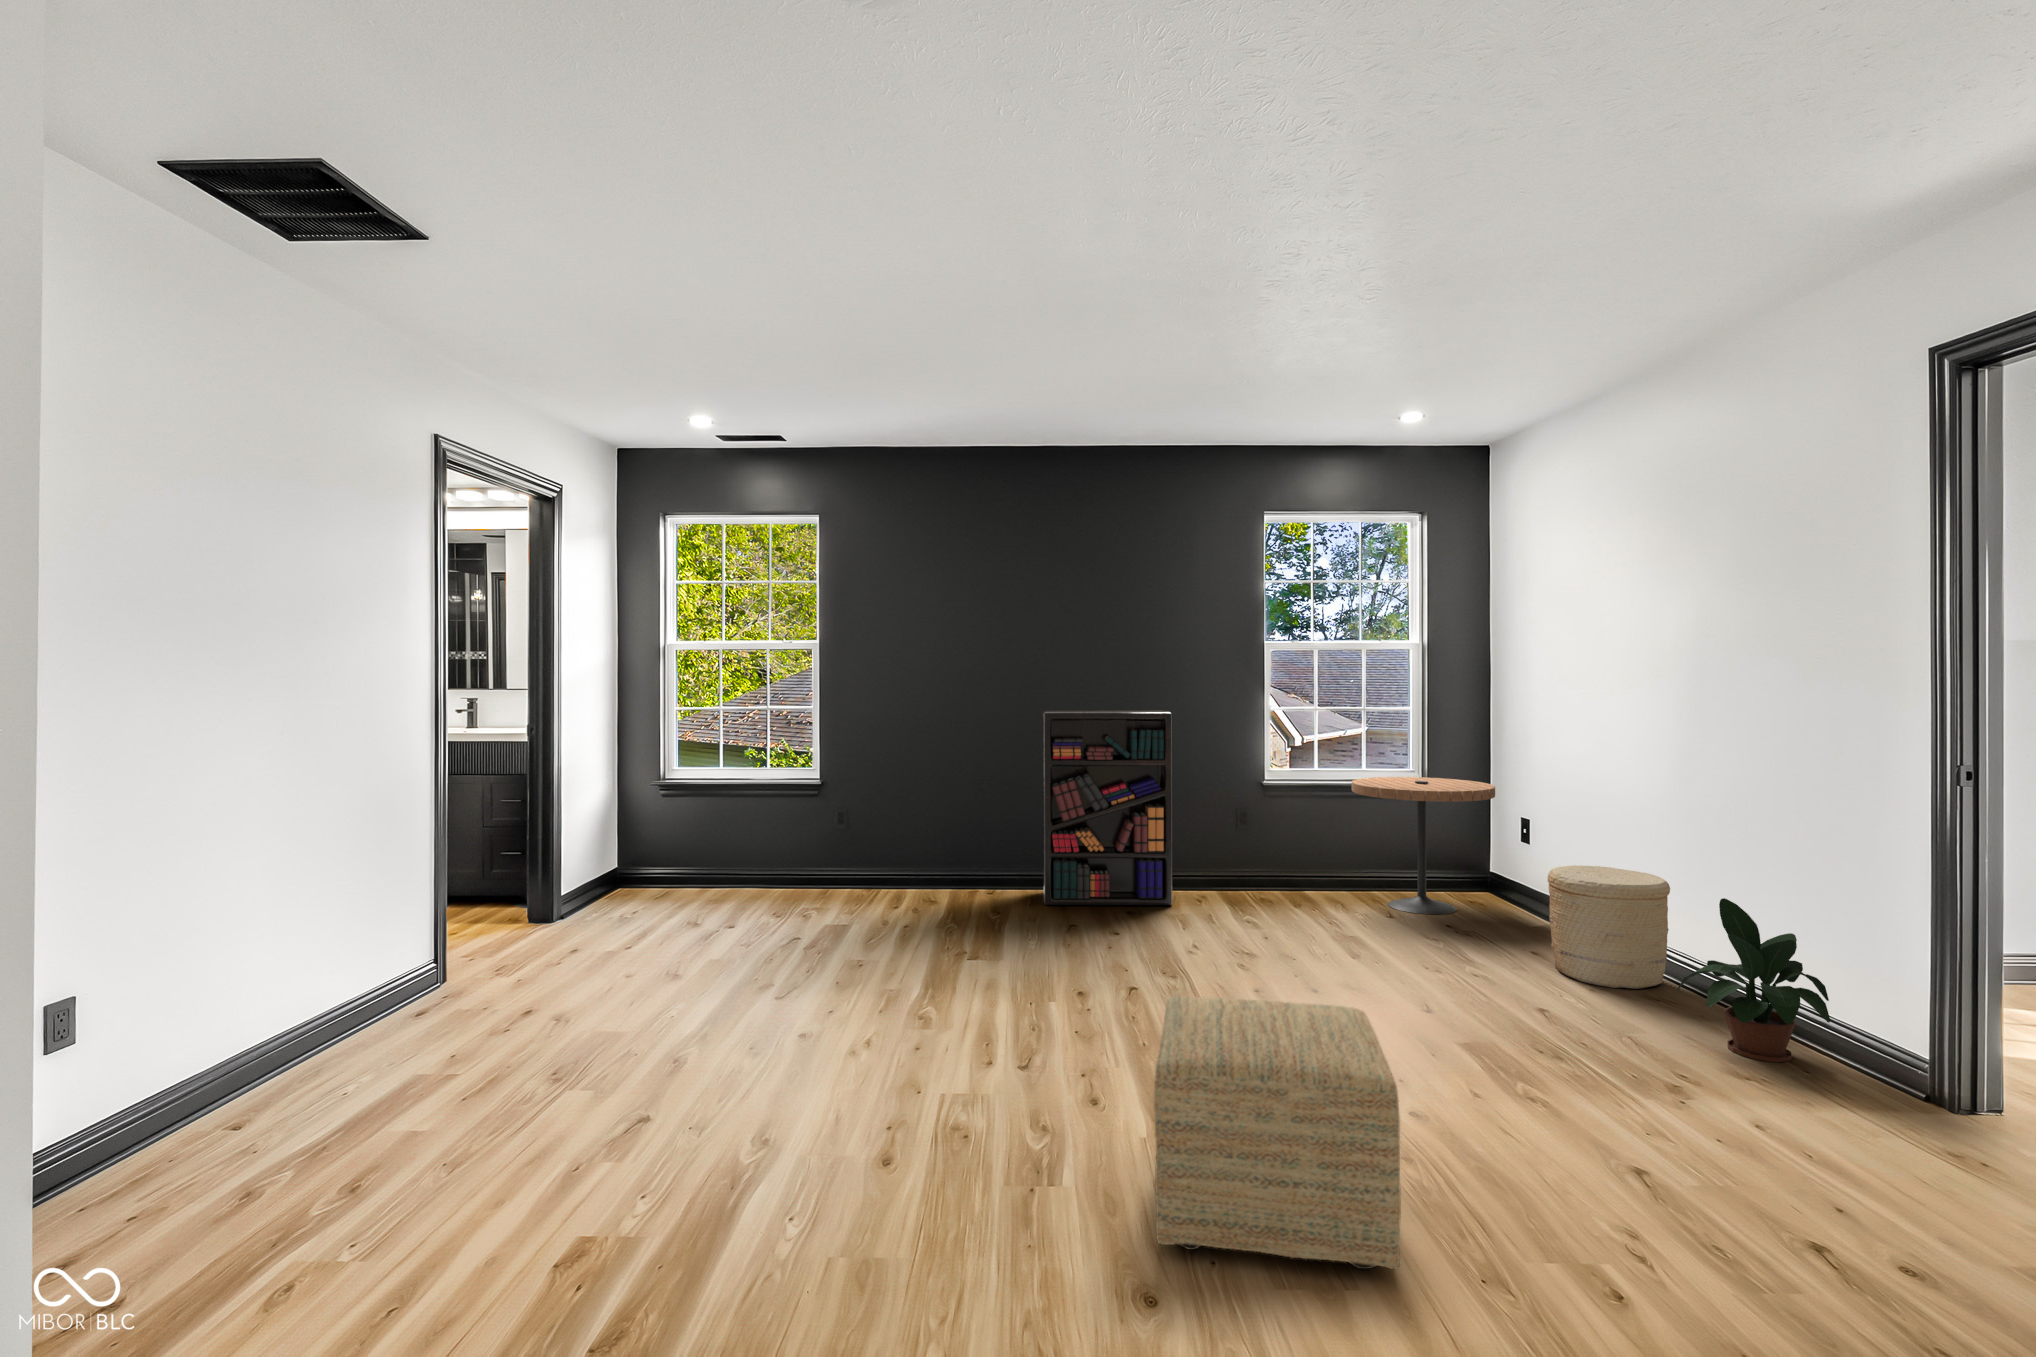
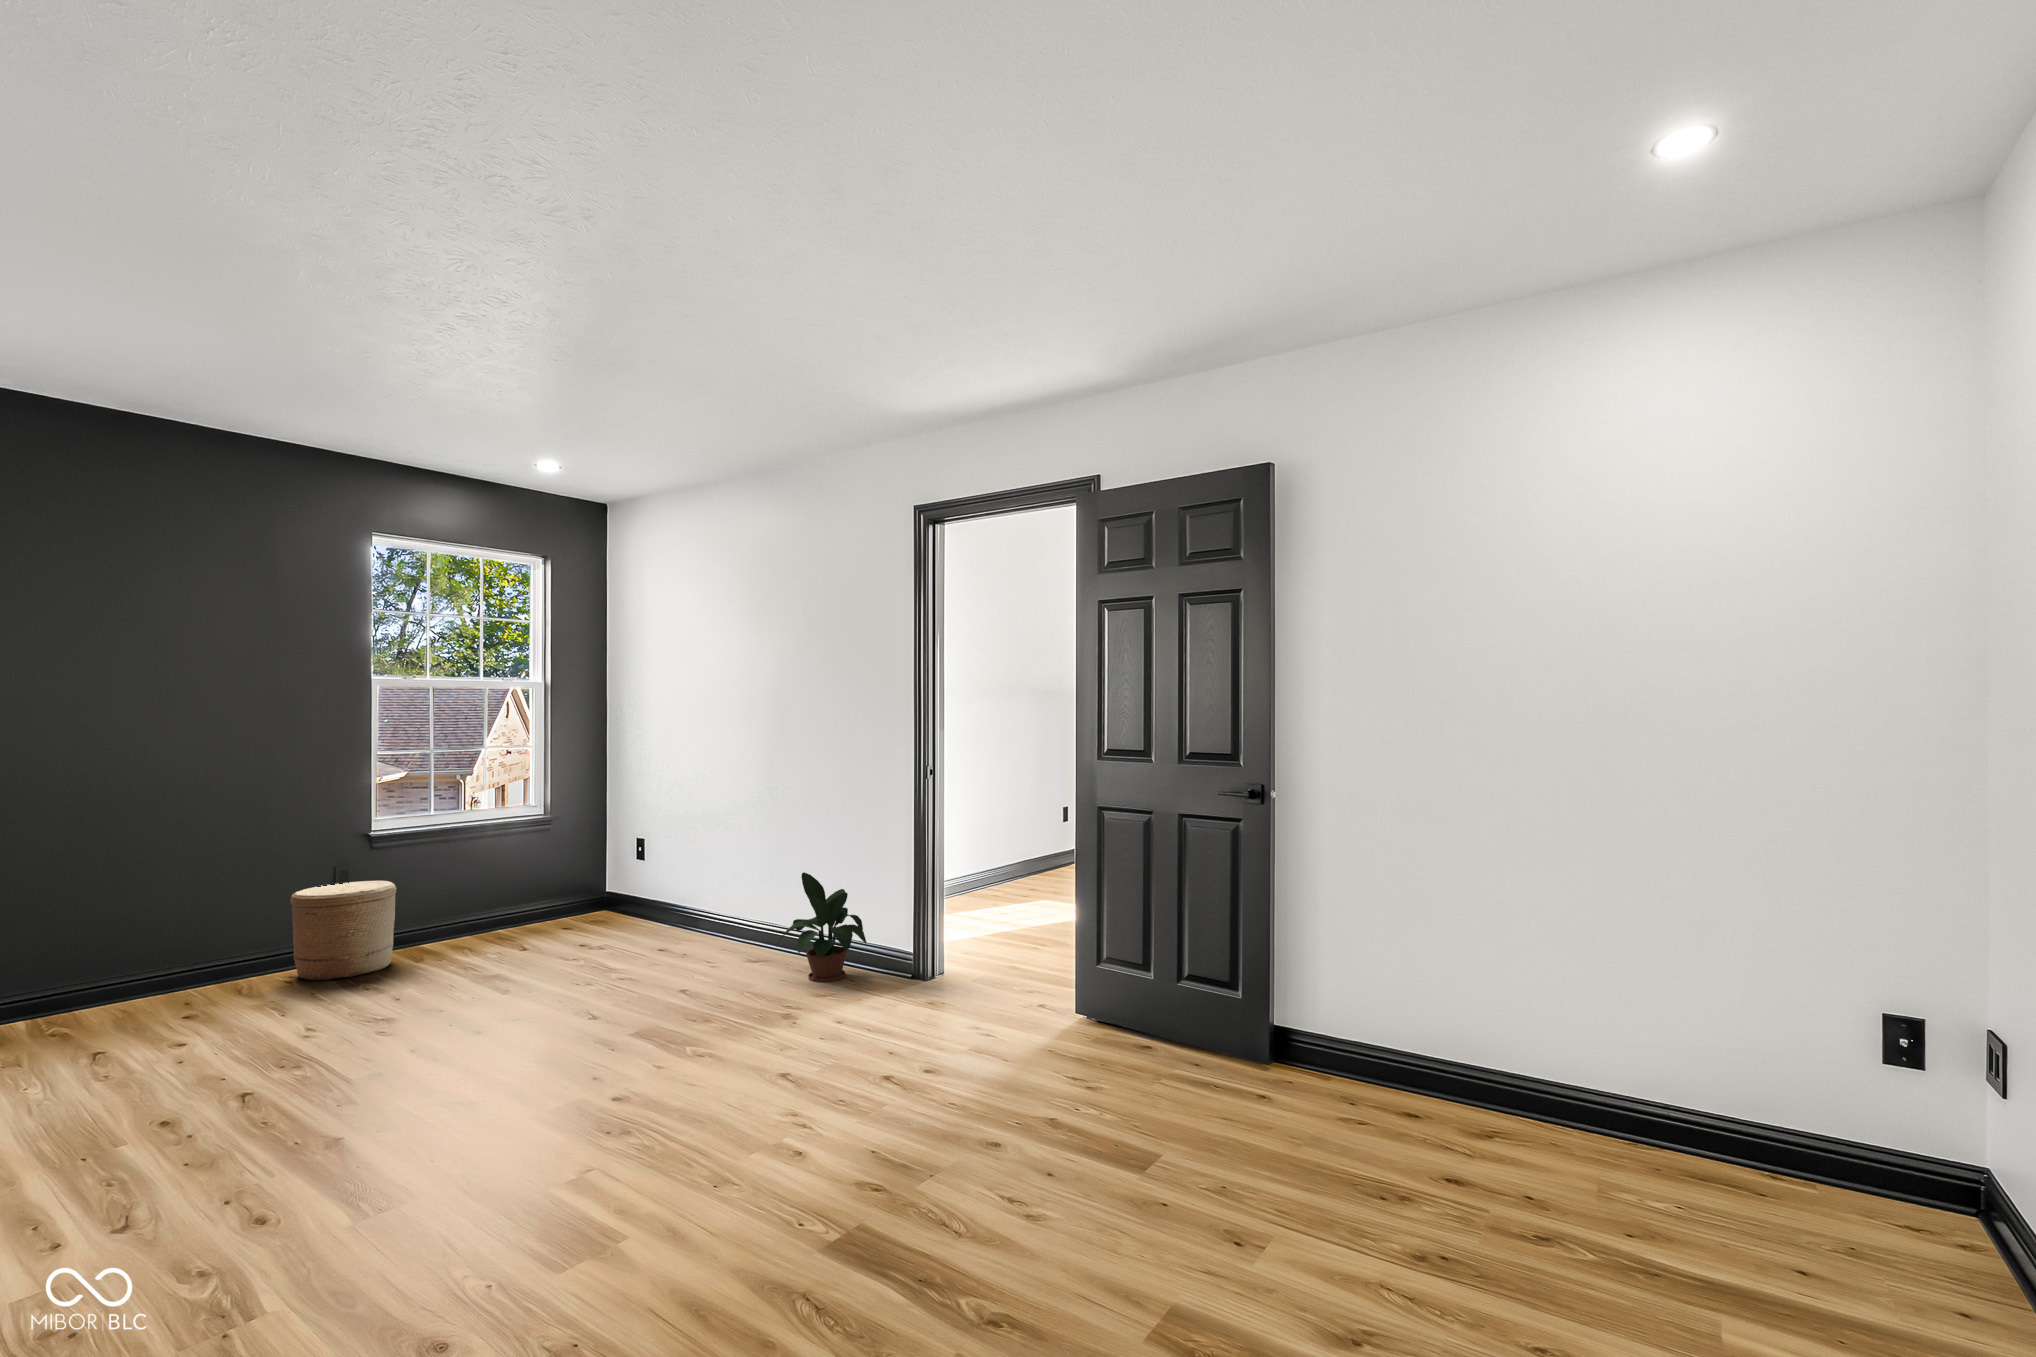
bookshelf: present [1043,710,1172,905] -> none [25,766,255,1039]
side table: present [1352,777,1495,914] -> none [476,812,615,942]
woven basket: present [1548,865,1670,989] -> present [290,881,396,981]
ottoman: present [1154,996,1401,1269] -> none [383,1012,657,1300]

